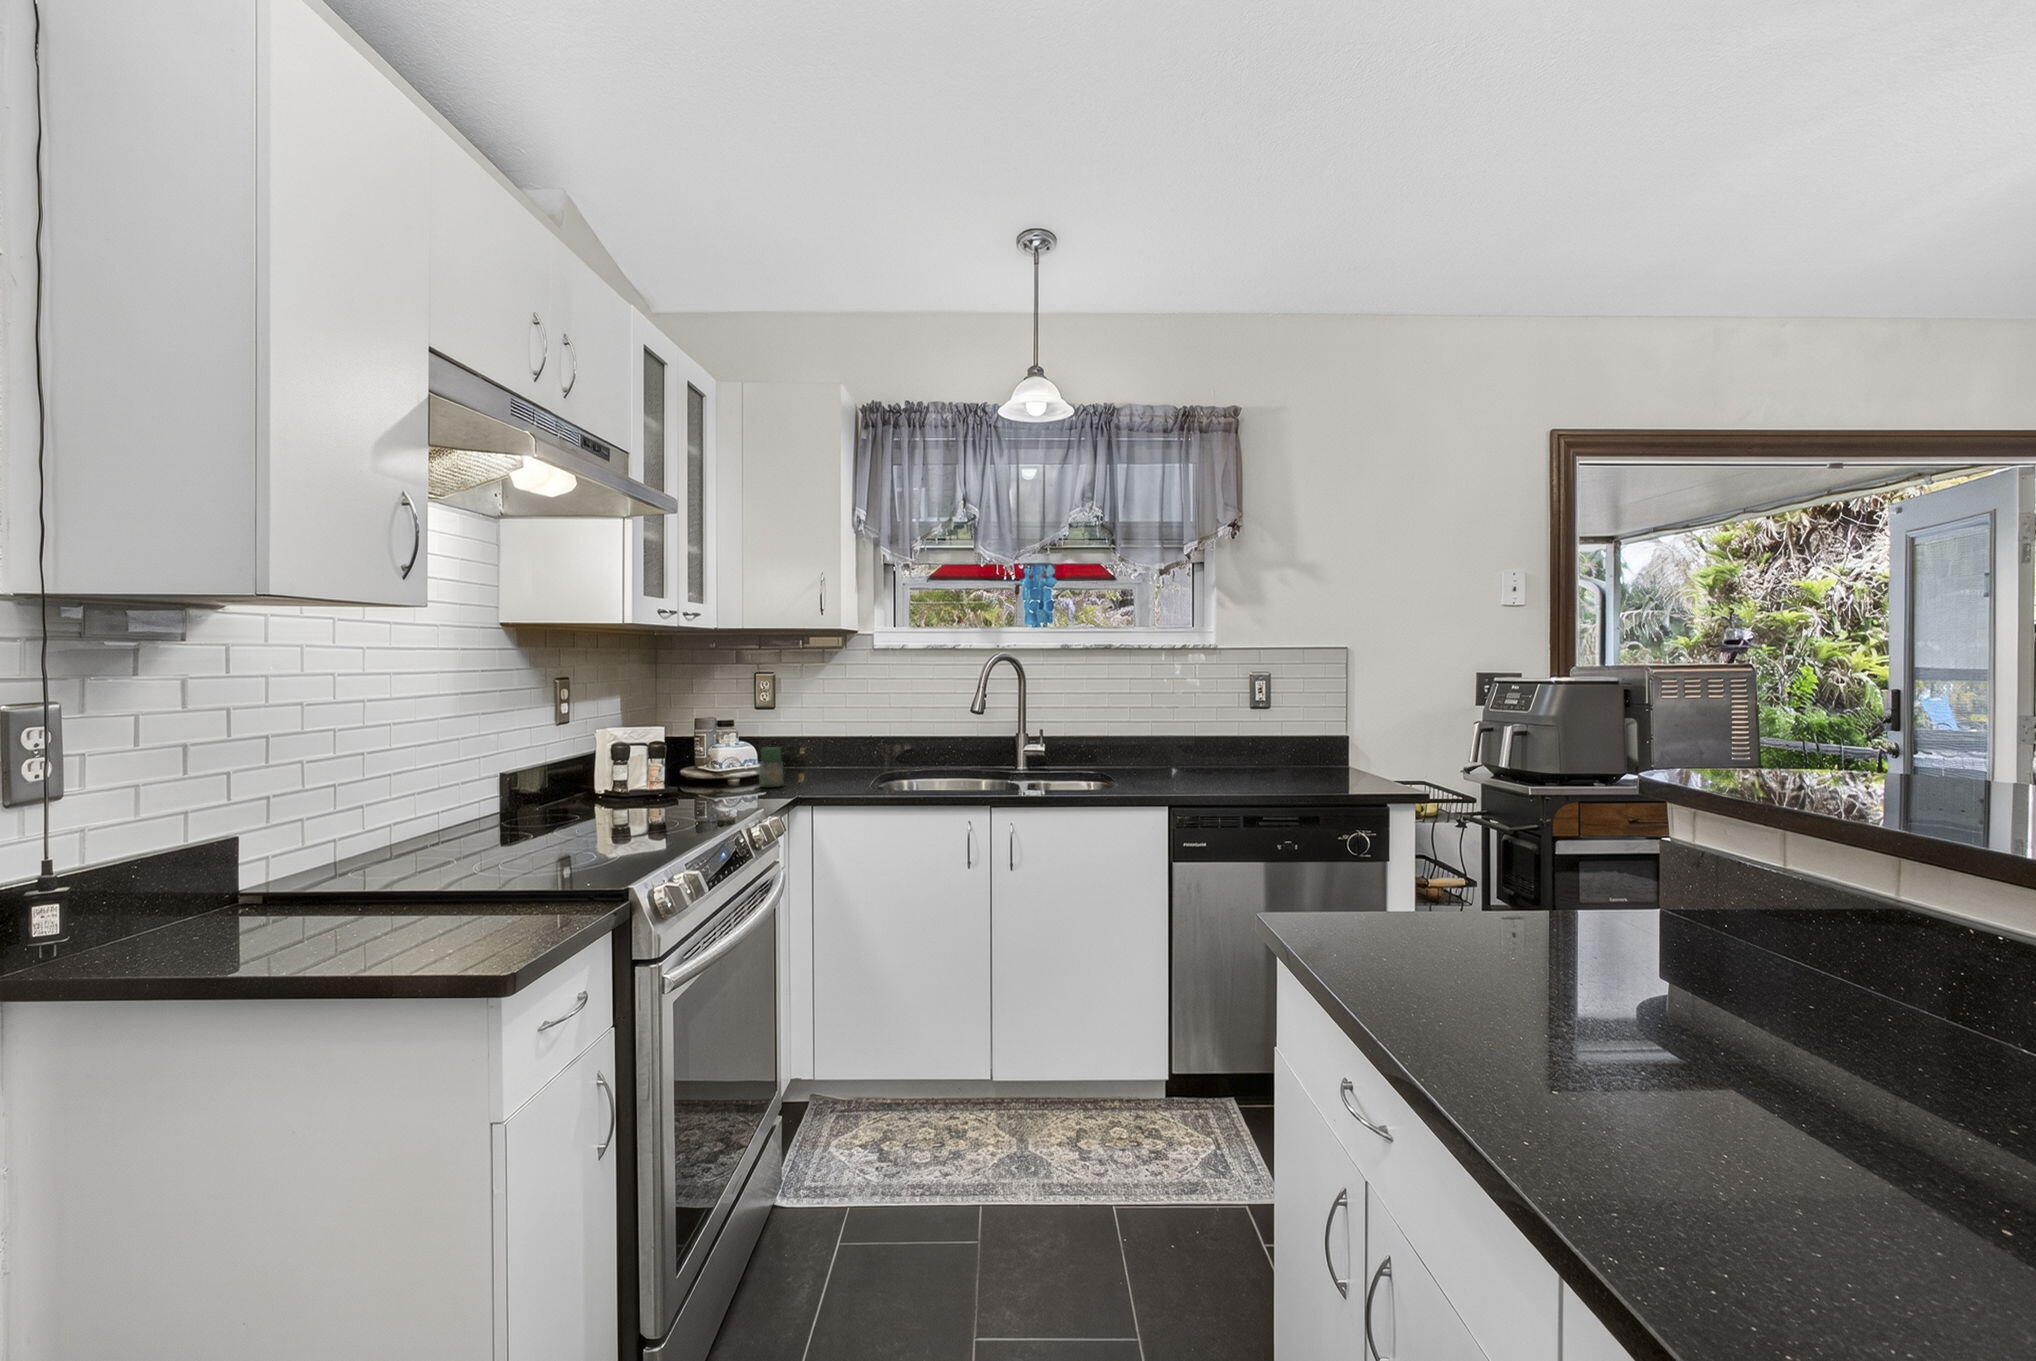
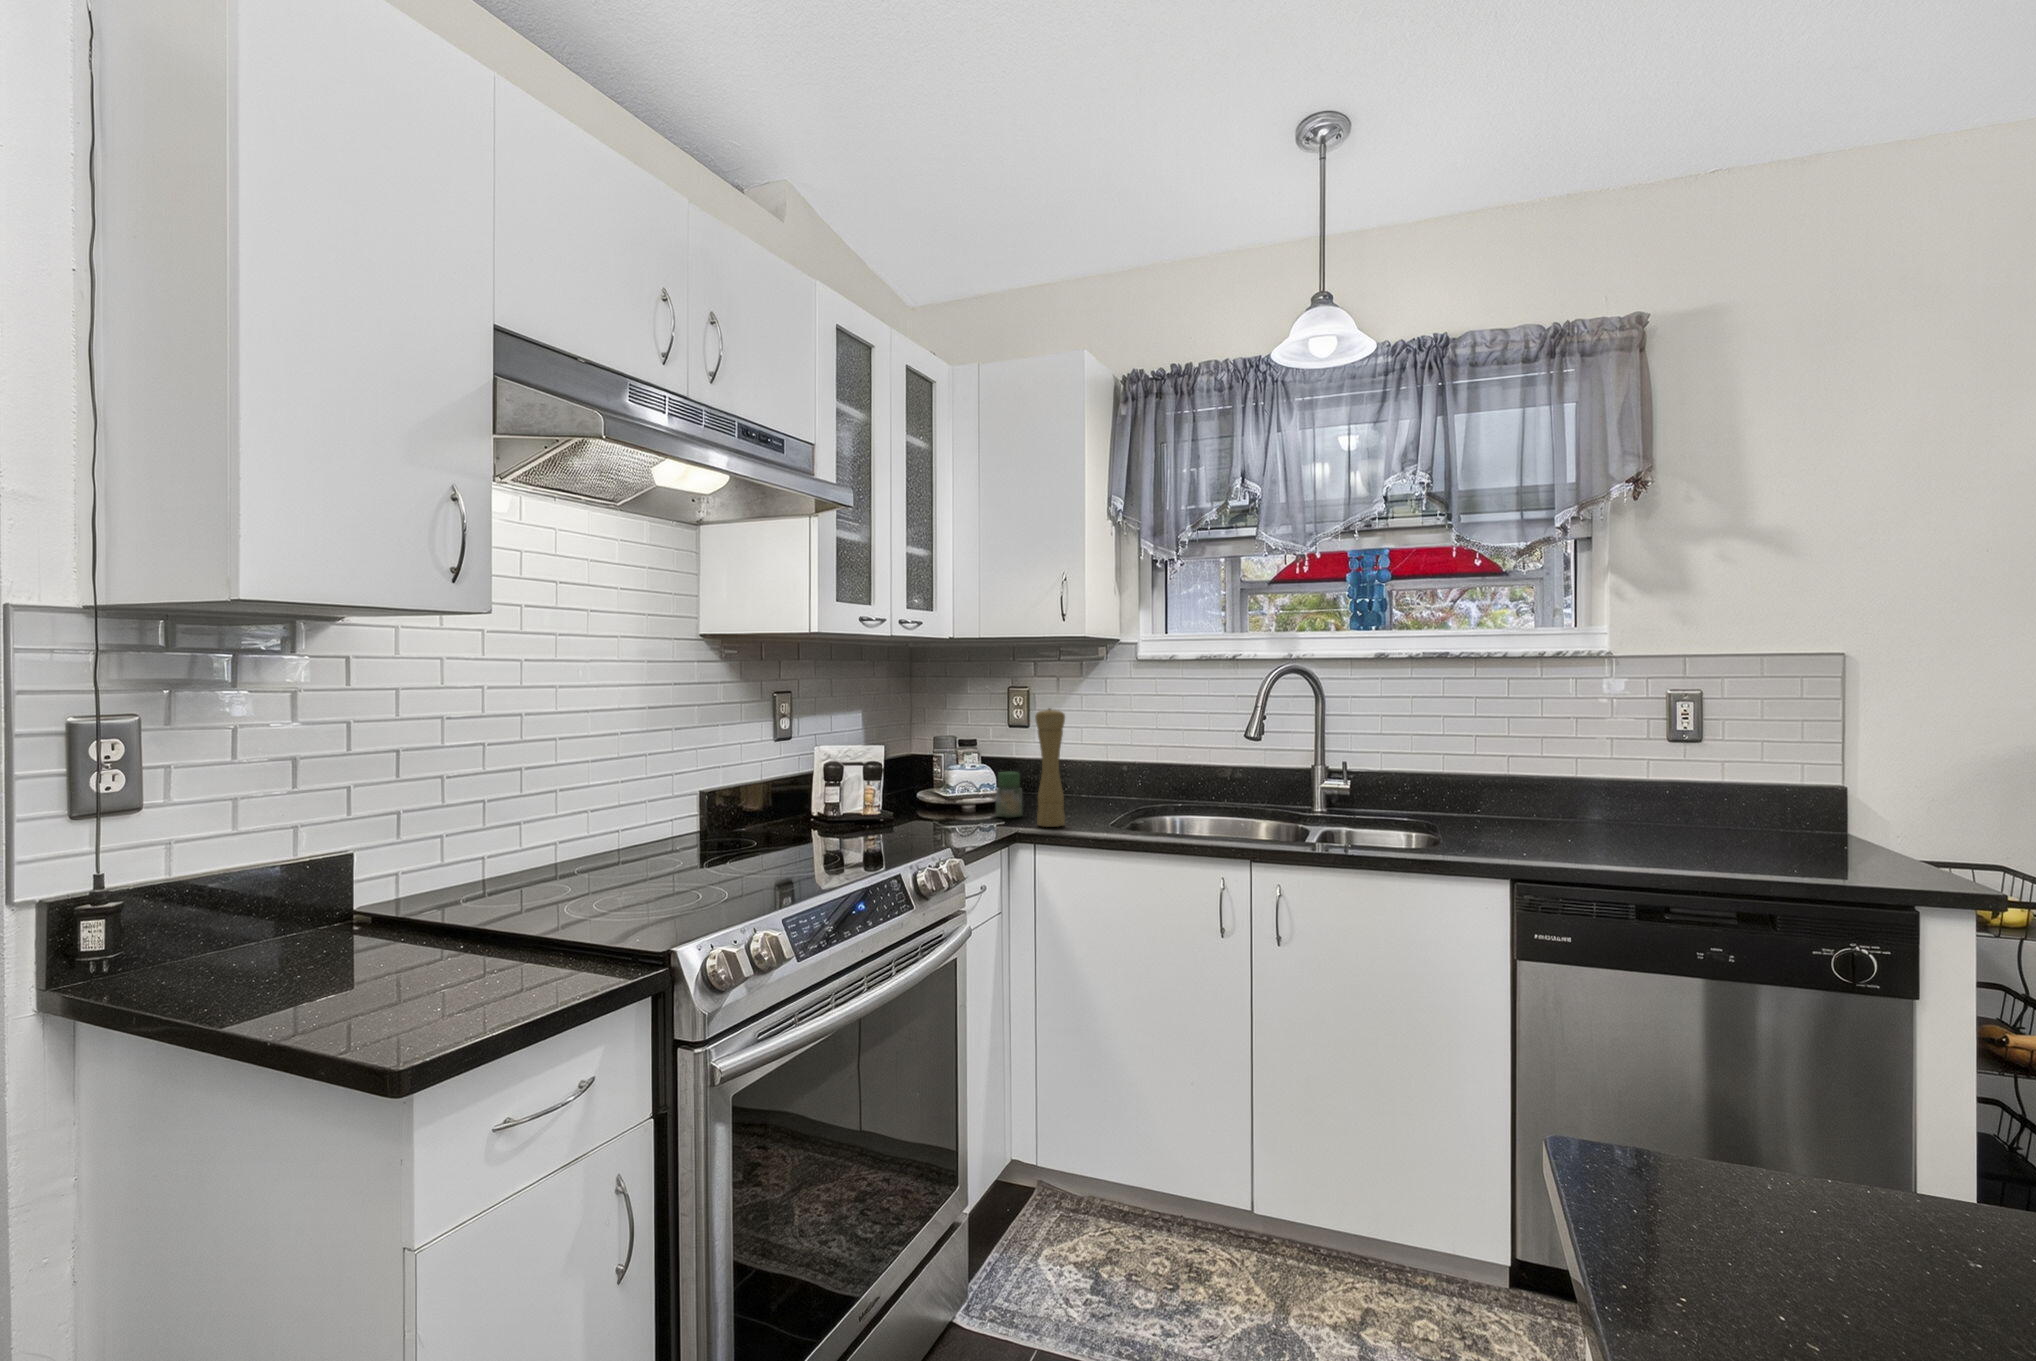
pepper mill: none [805,691,831,792] -> present [1035,708,1065,827]

